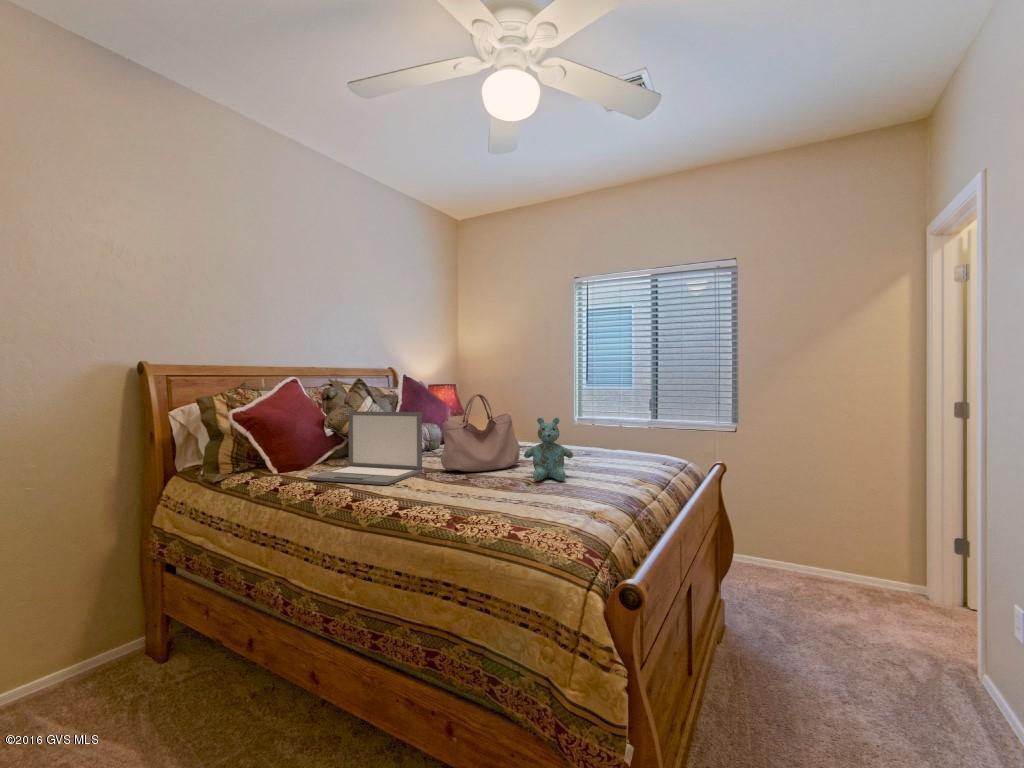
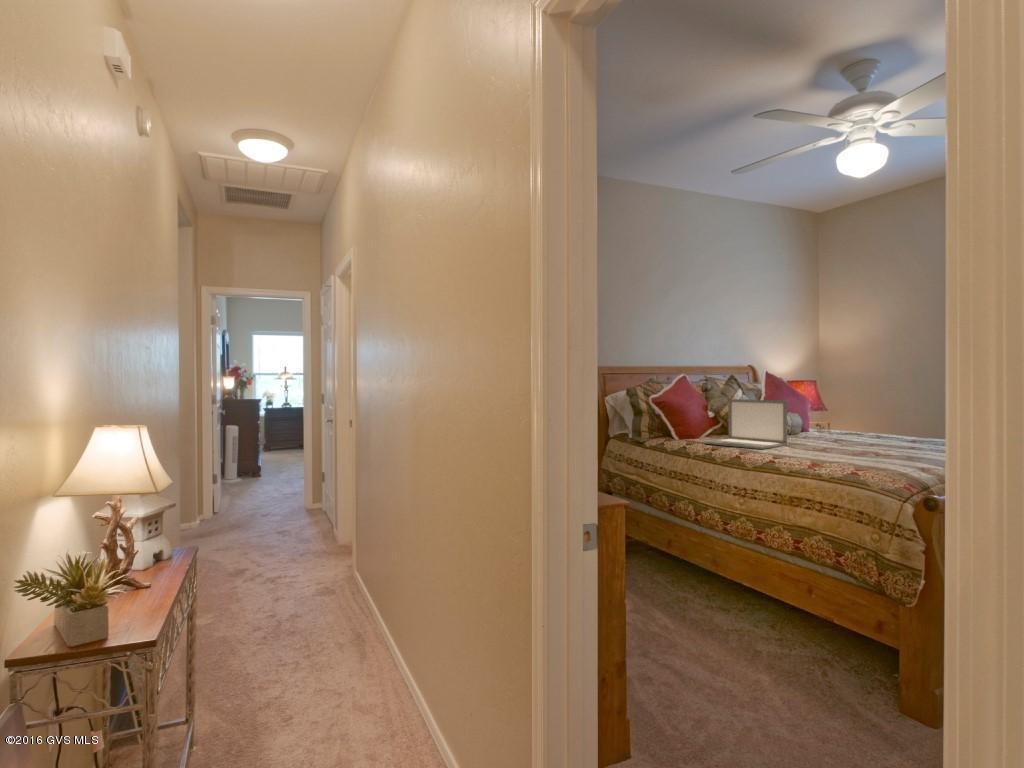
handbag: present [441,394,520,472] -> none [803,387,876,448]
stuffed bear: present [524,417,573,481] -> none [876,406,924,456]

